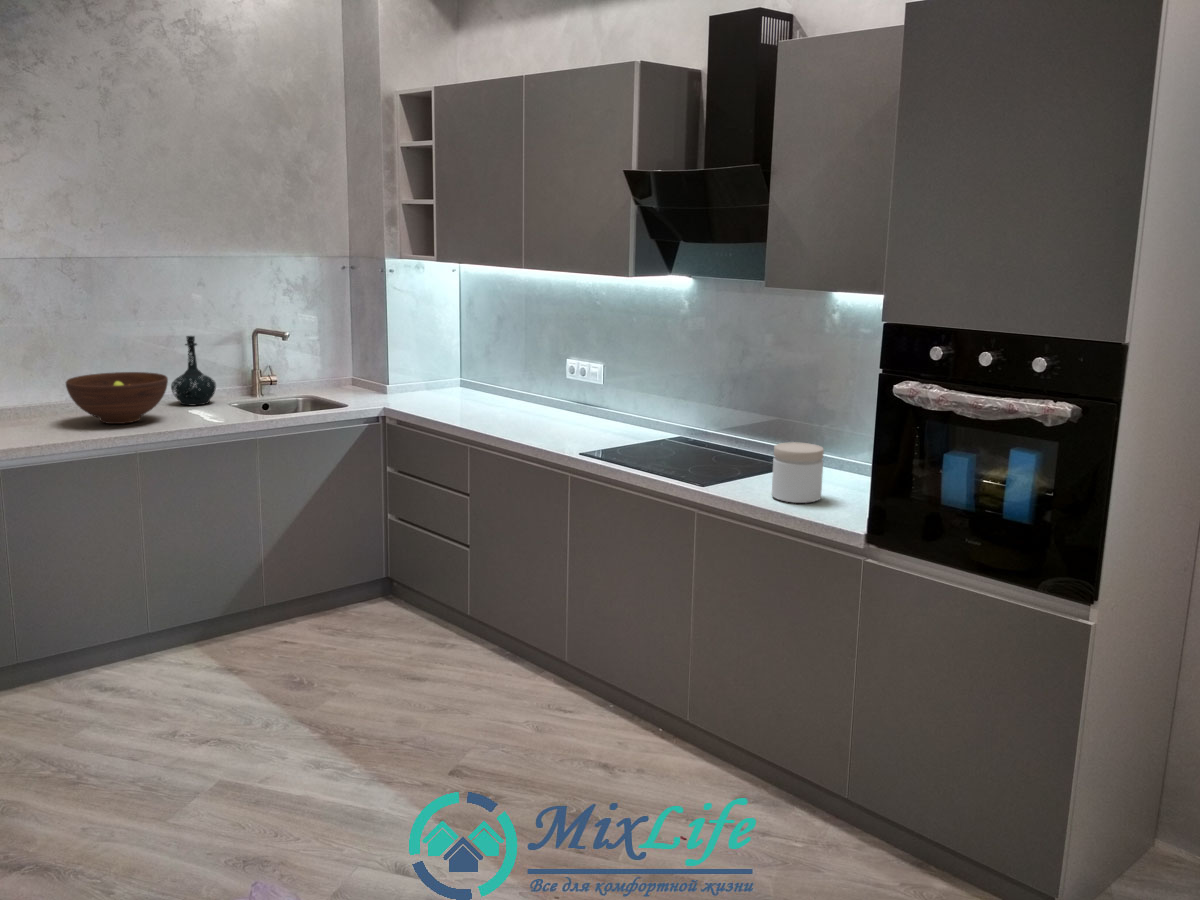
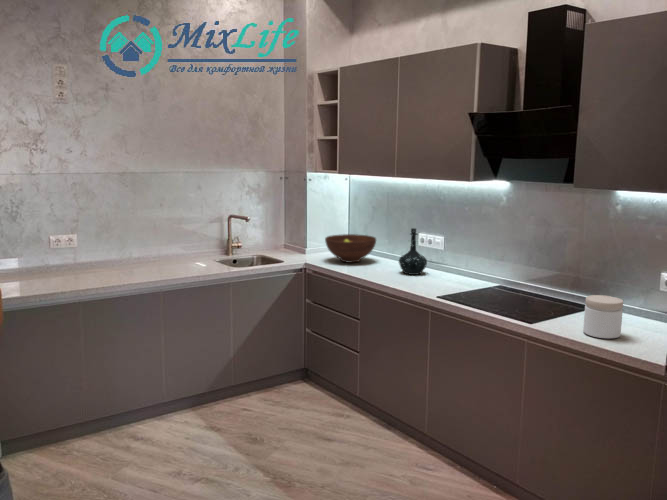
bottle: present [171,336,216,406] -> present [399,228,427,275]
fruit bowl: present [66,372,168,424] -> present [325,234,376,263]

